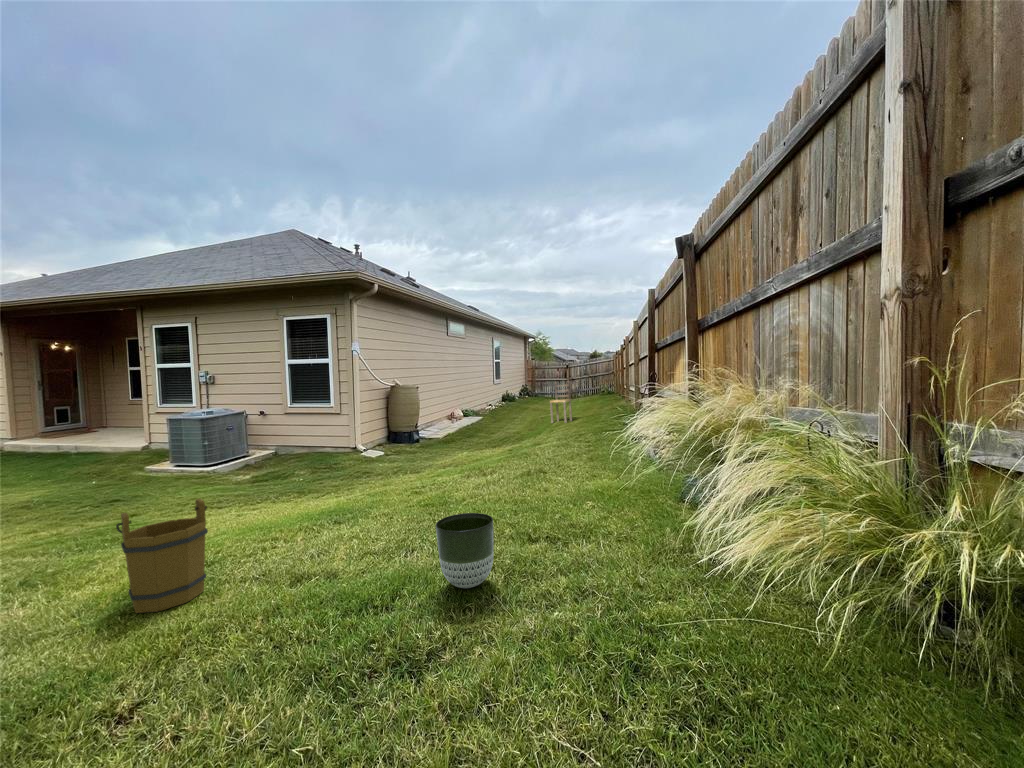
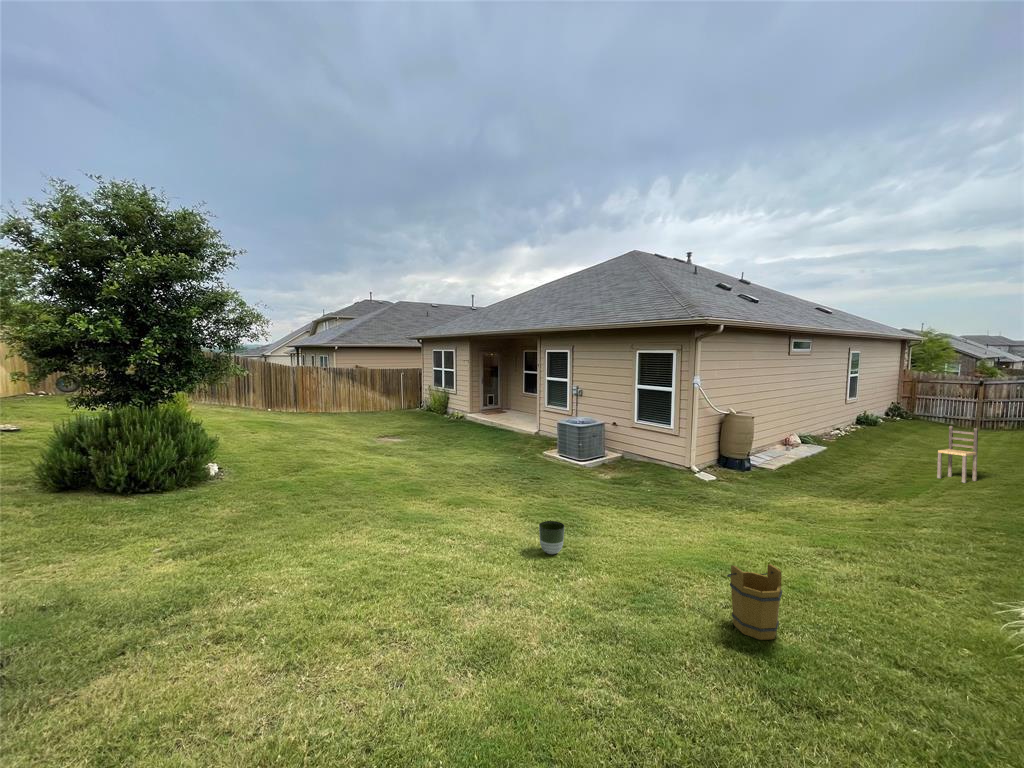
bucket: present [116,499,208,613] -> present [727,564,782,640]
planter: present [436,513,493,588] -> present [539,521,564,554]

